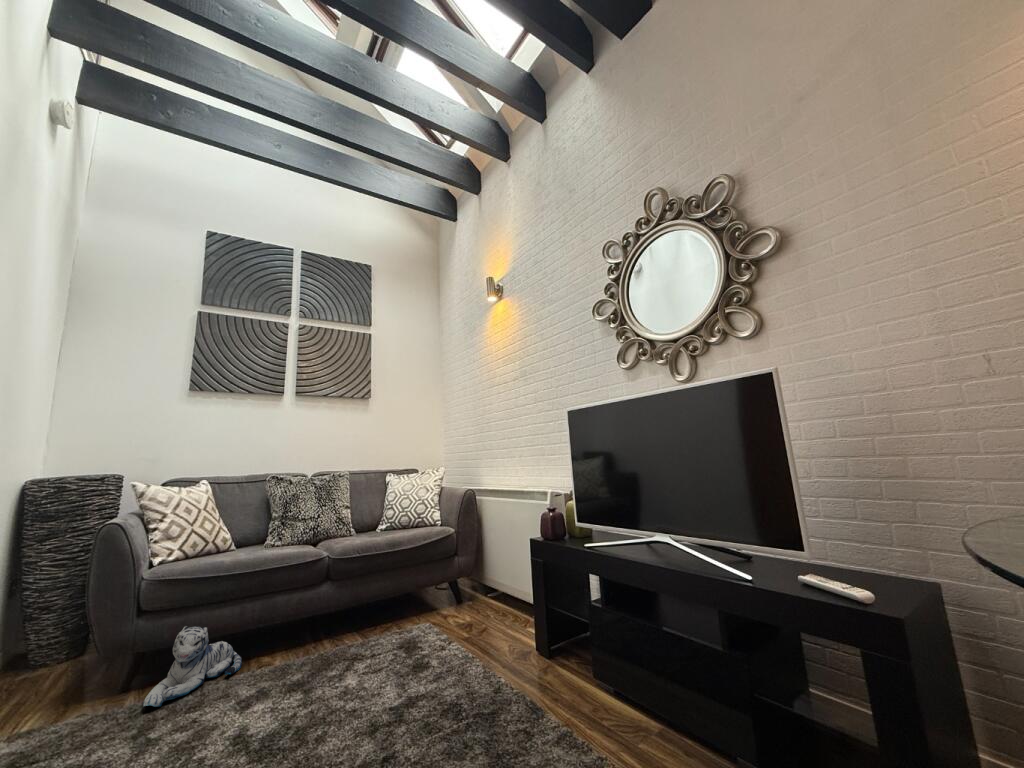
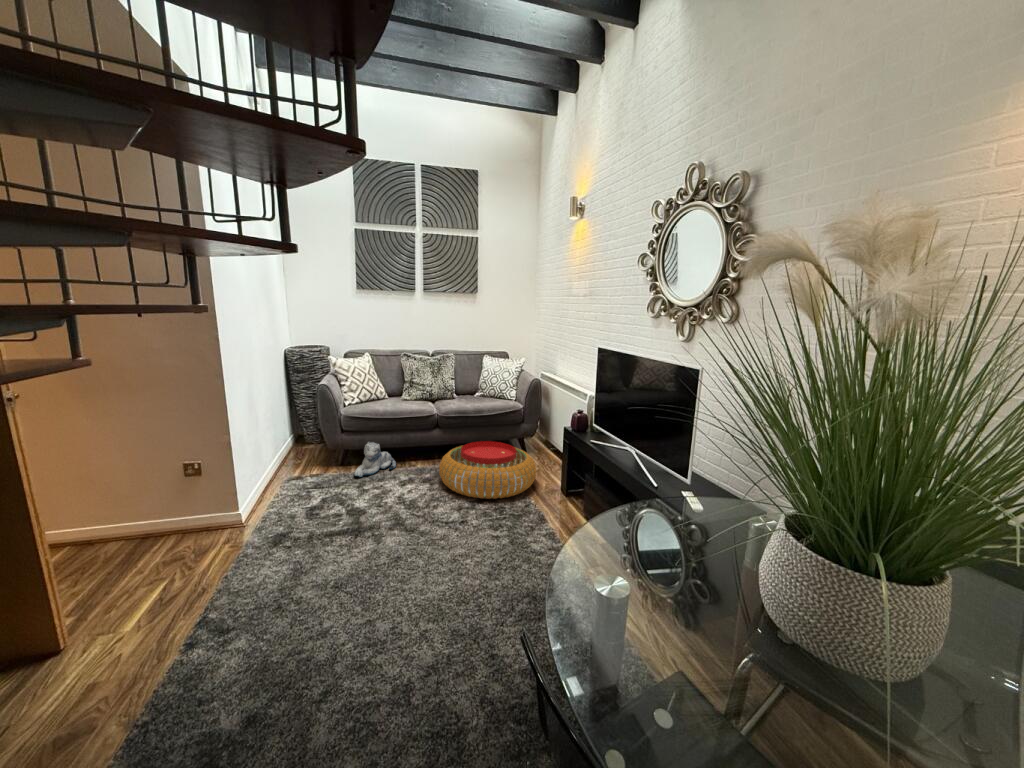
pouf: none [324,587,495,701] -> present [439,441,536,499]

